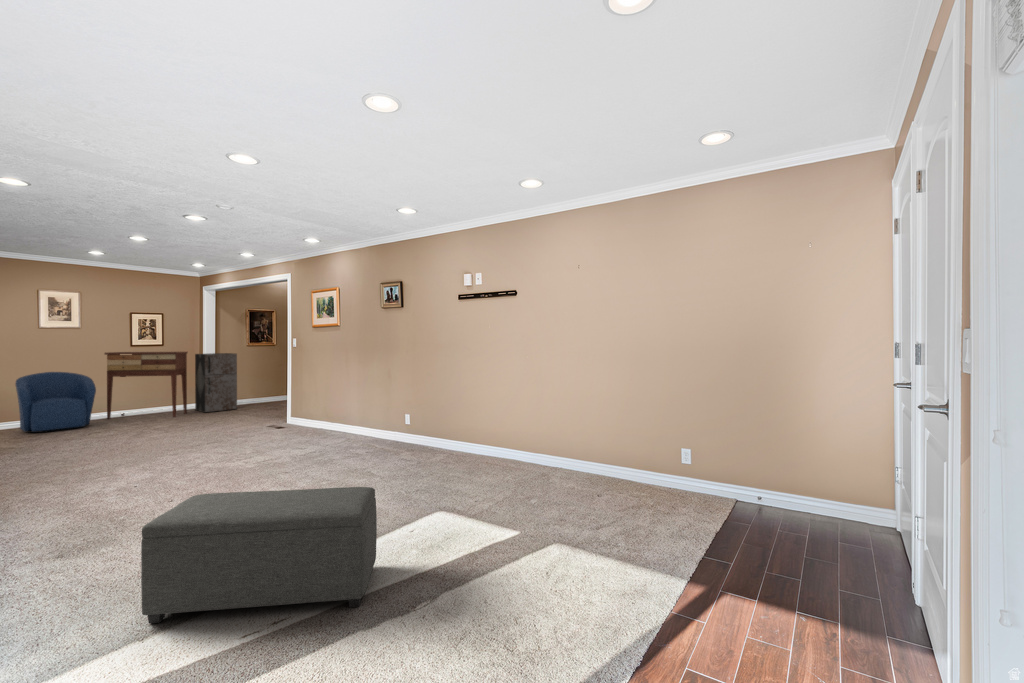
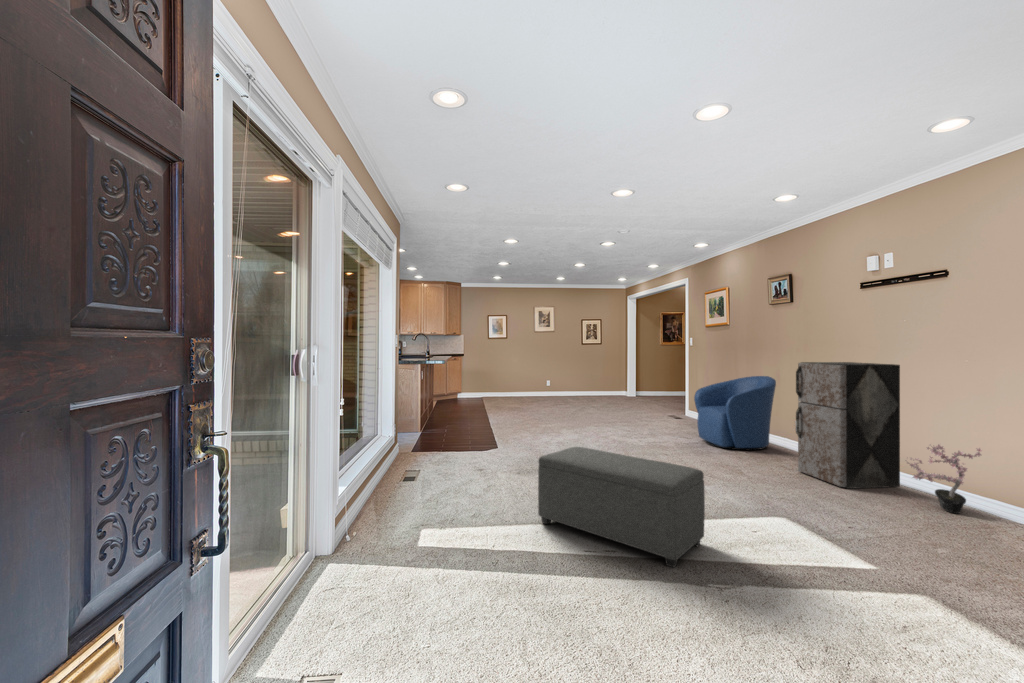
console table: present [105,352,188,419] -> none [566,348,616,400]
storage cabinet: present [195,353,237,412] -> present [796,362,900,489]
armchair: present [16,372,96,433] -> present [694,376,776,450]
potted plant: none [493,418,540,472] -> present [907,444,982,514]

